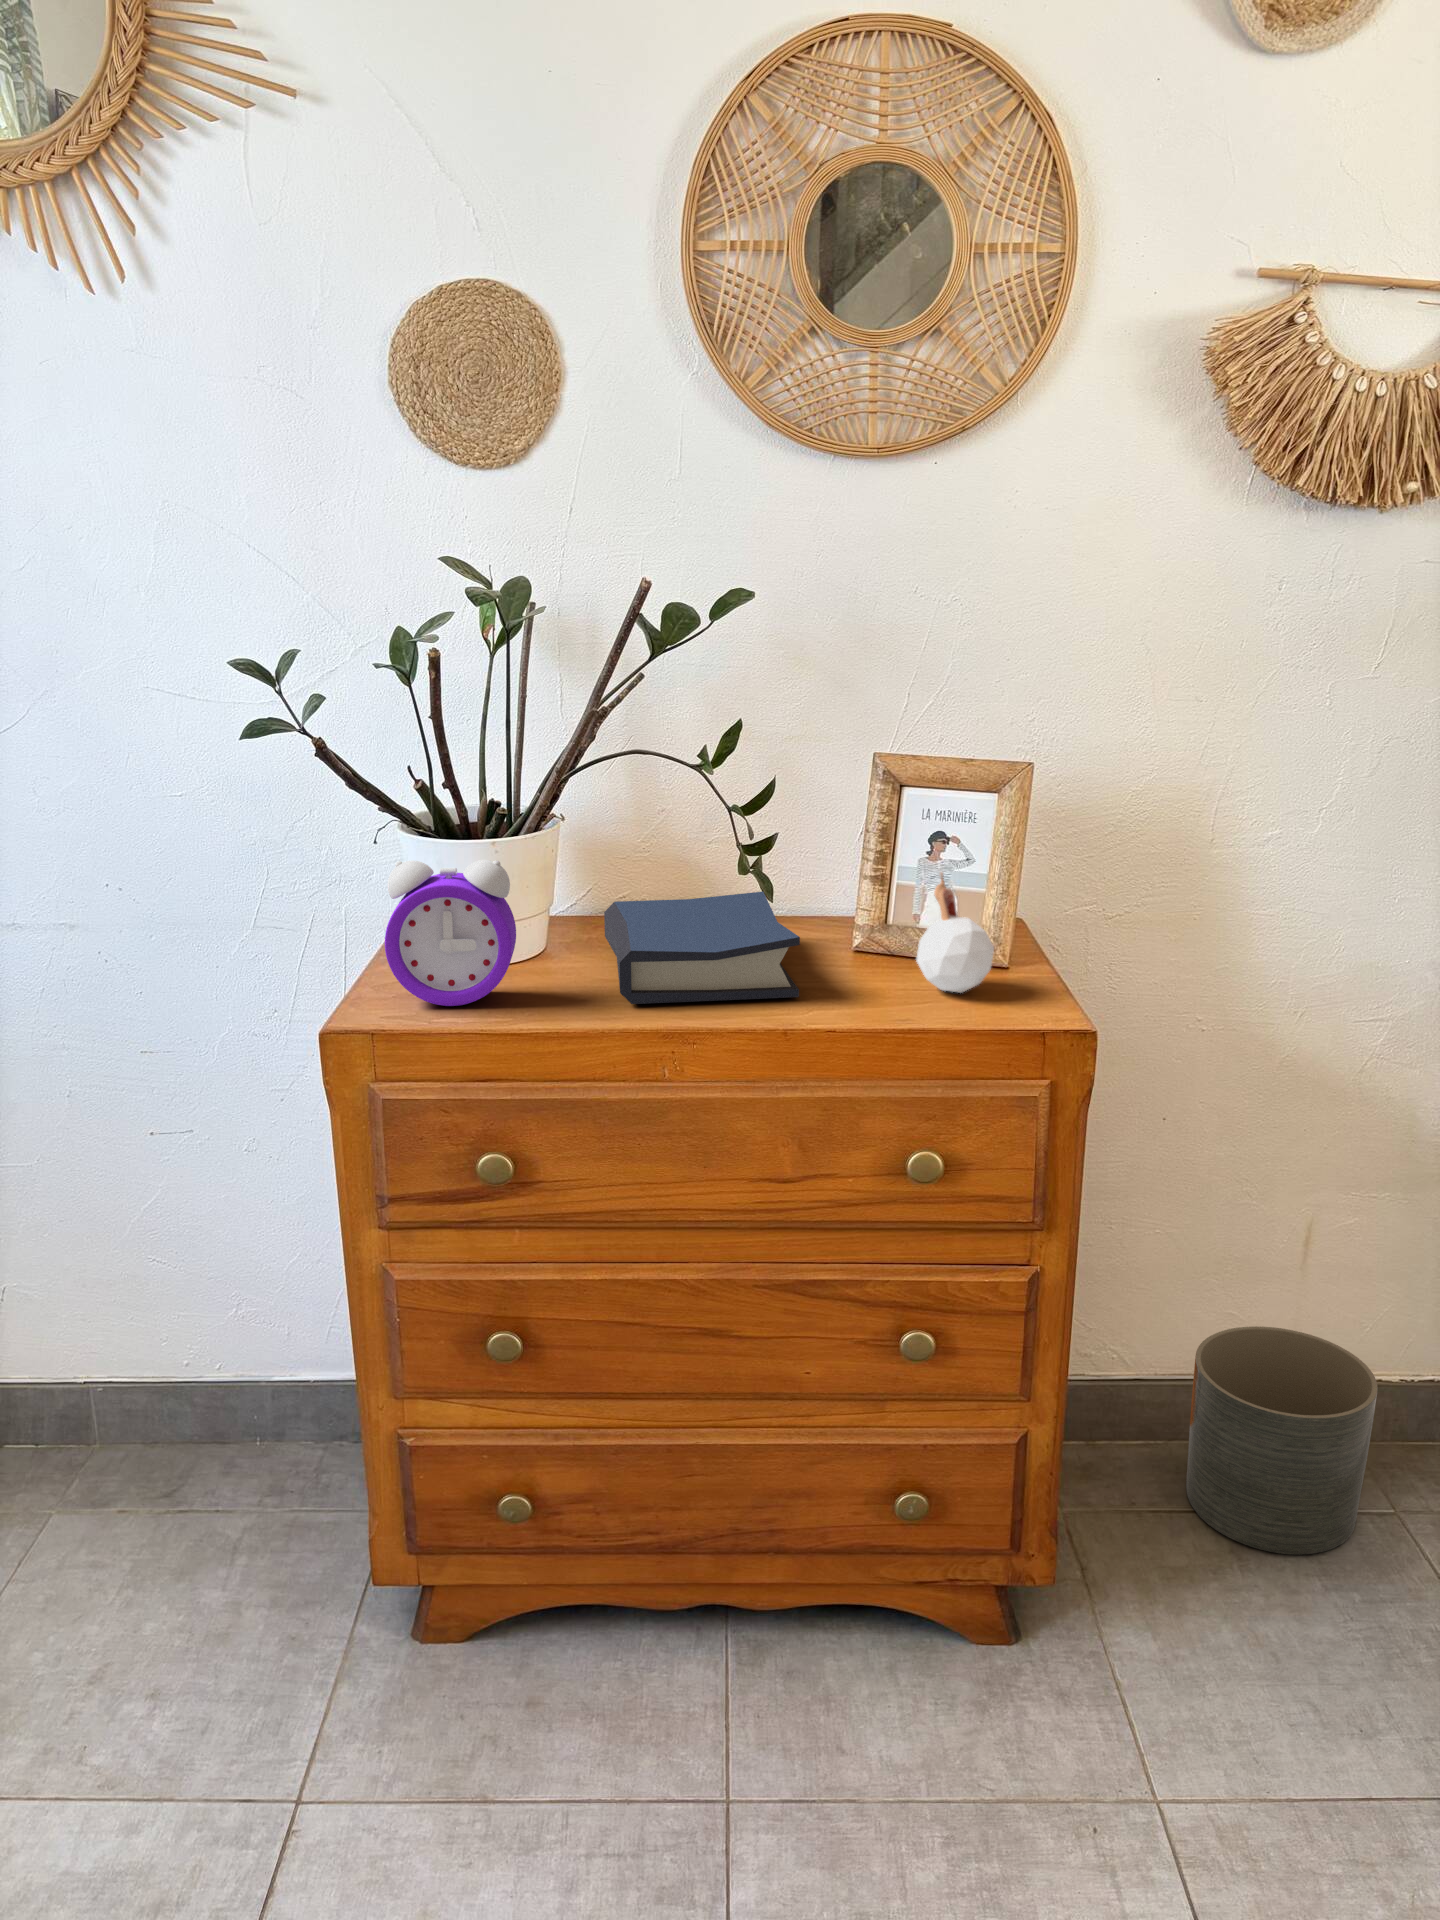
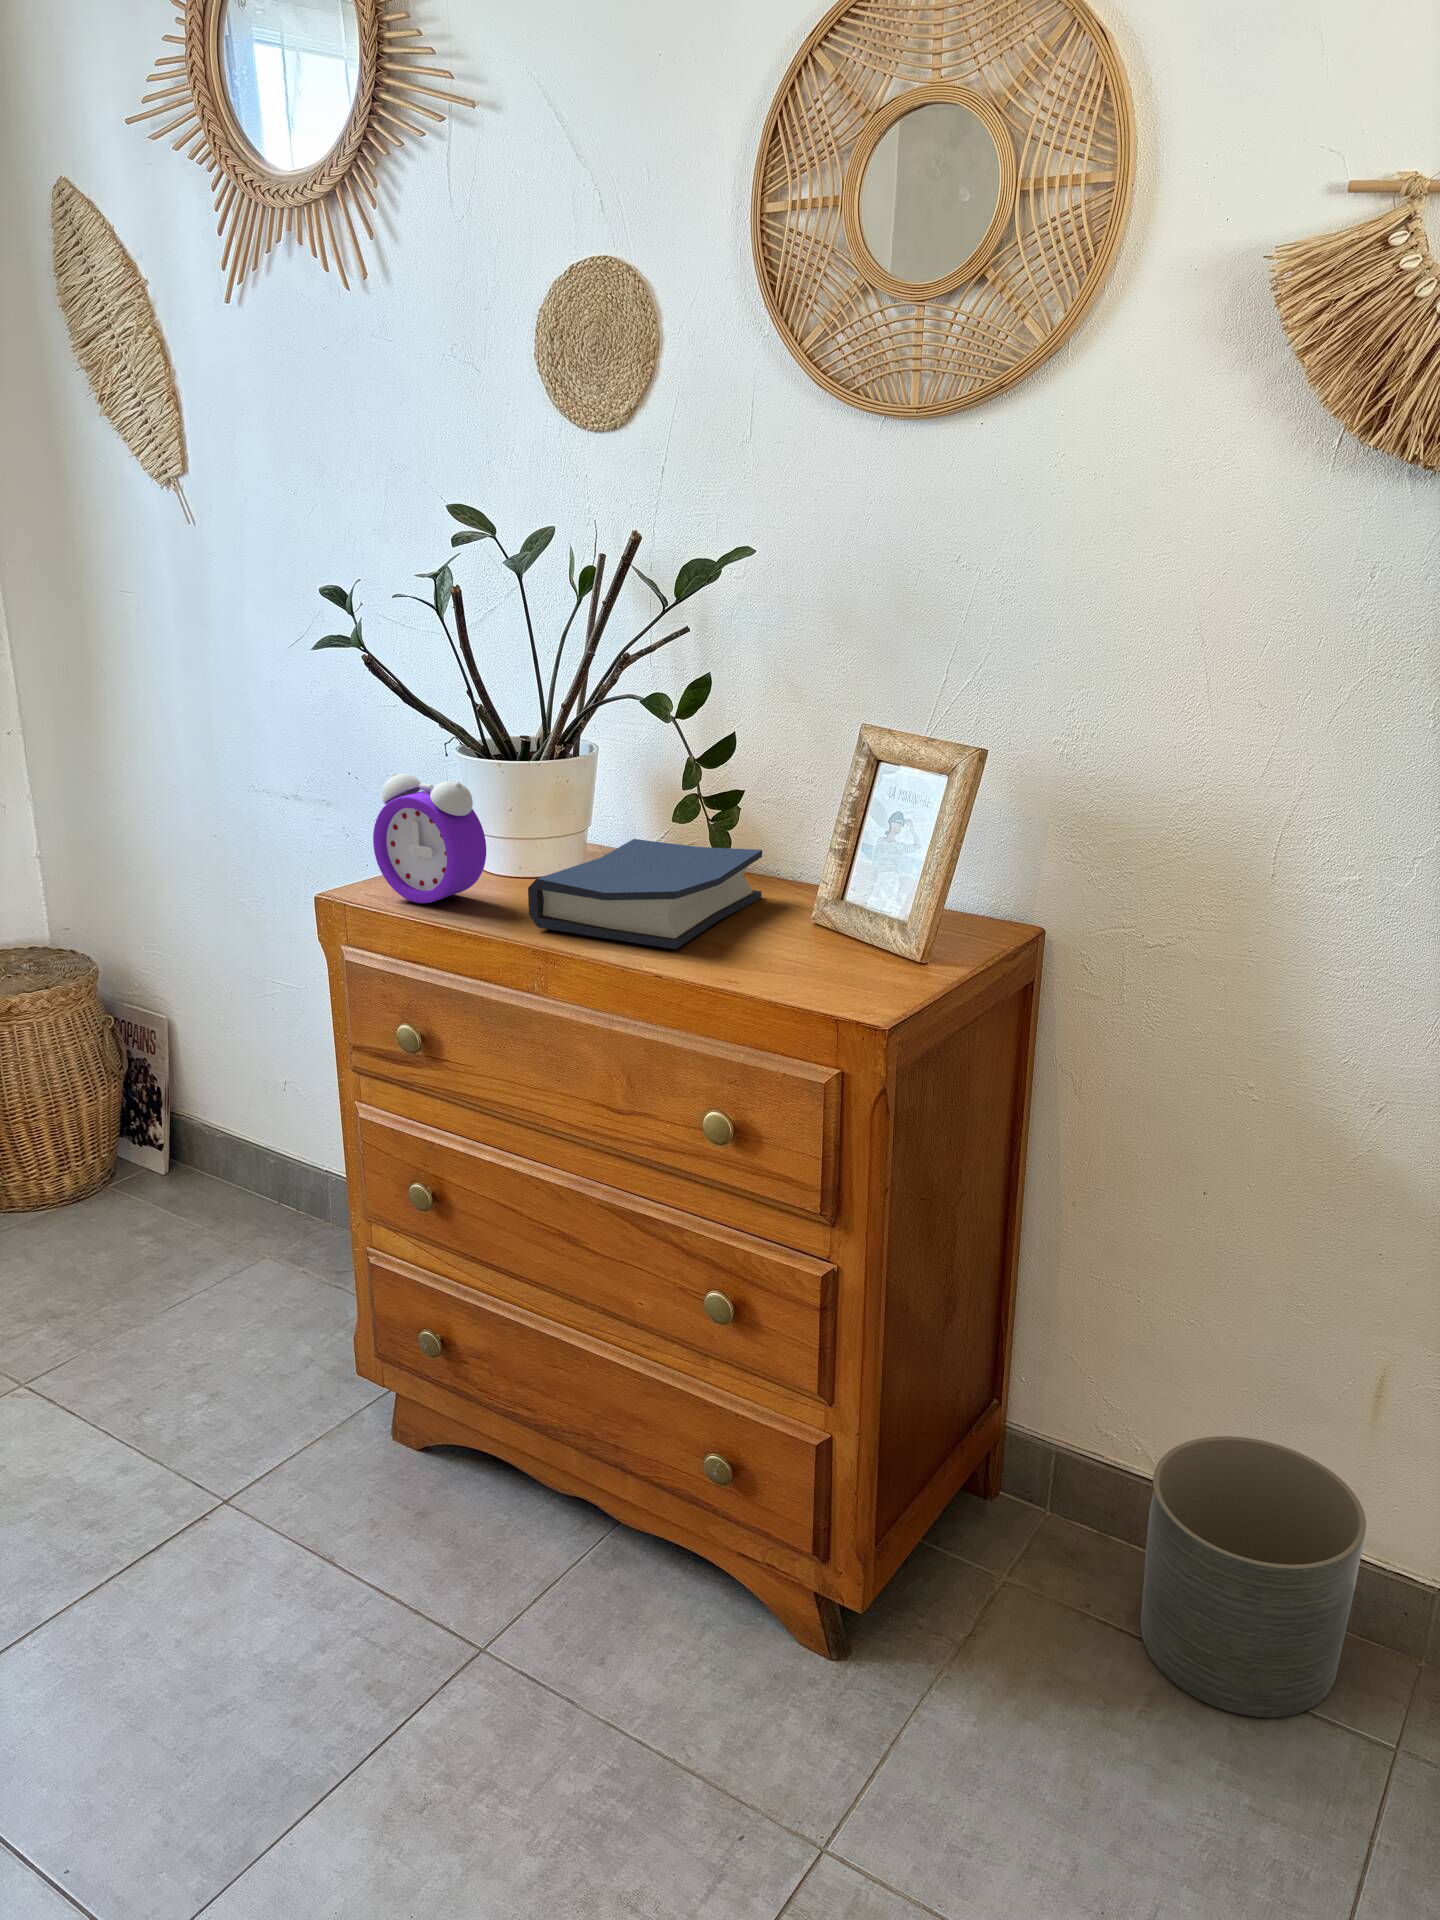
candle: present [917,860,994,993] -> none [787,835,867,976]

